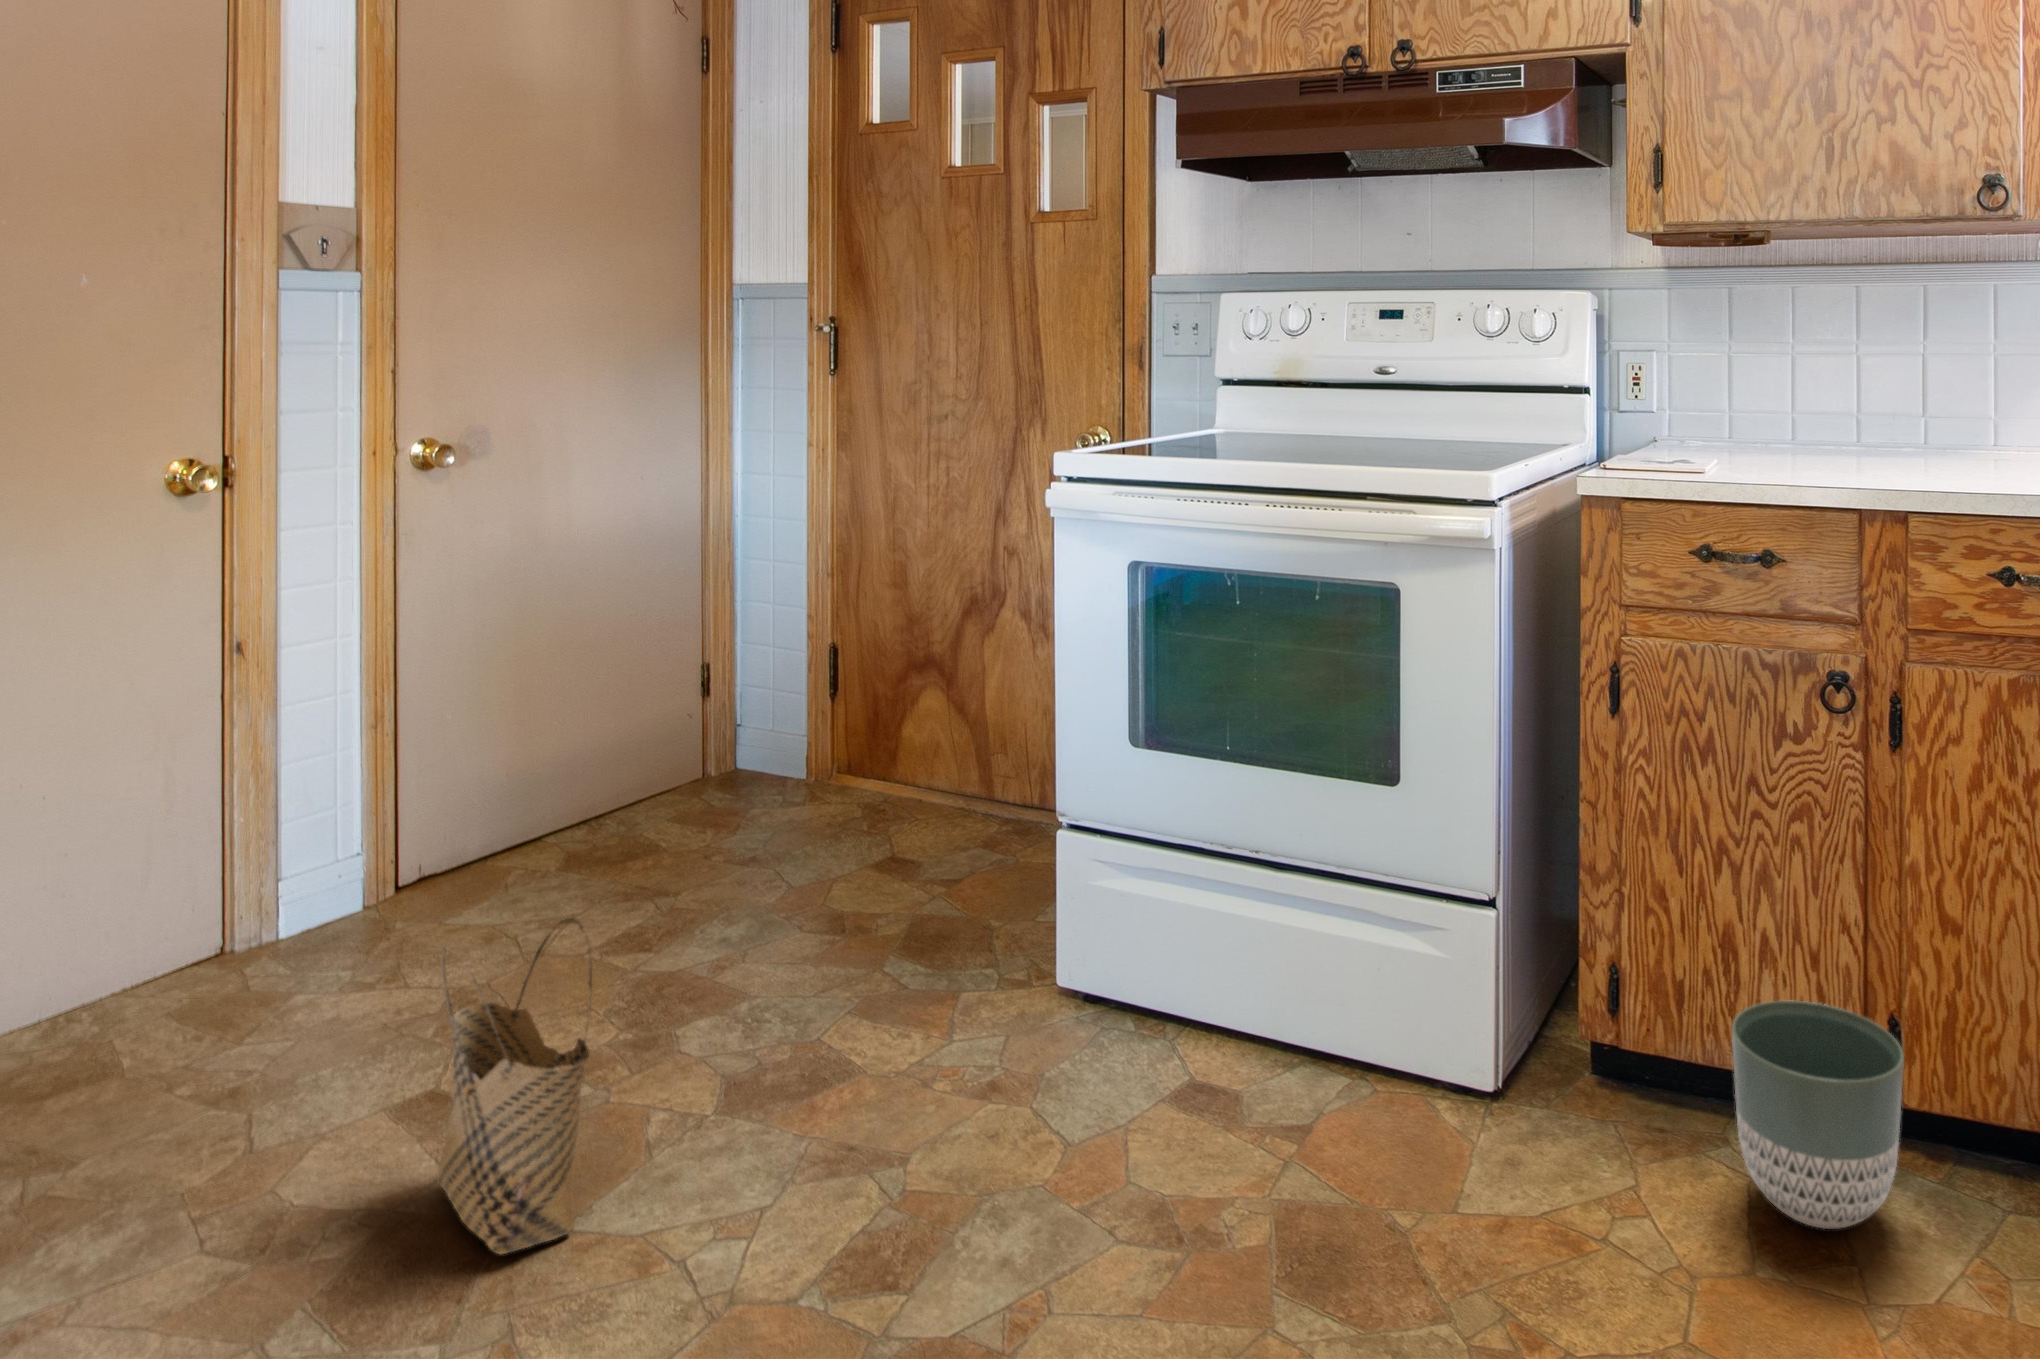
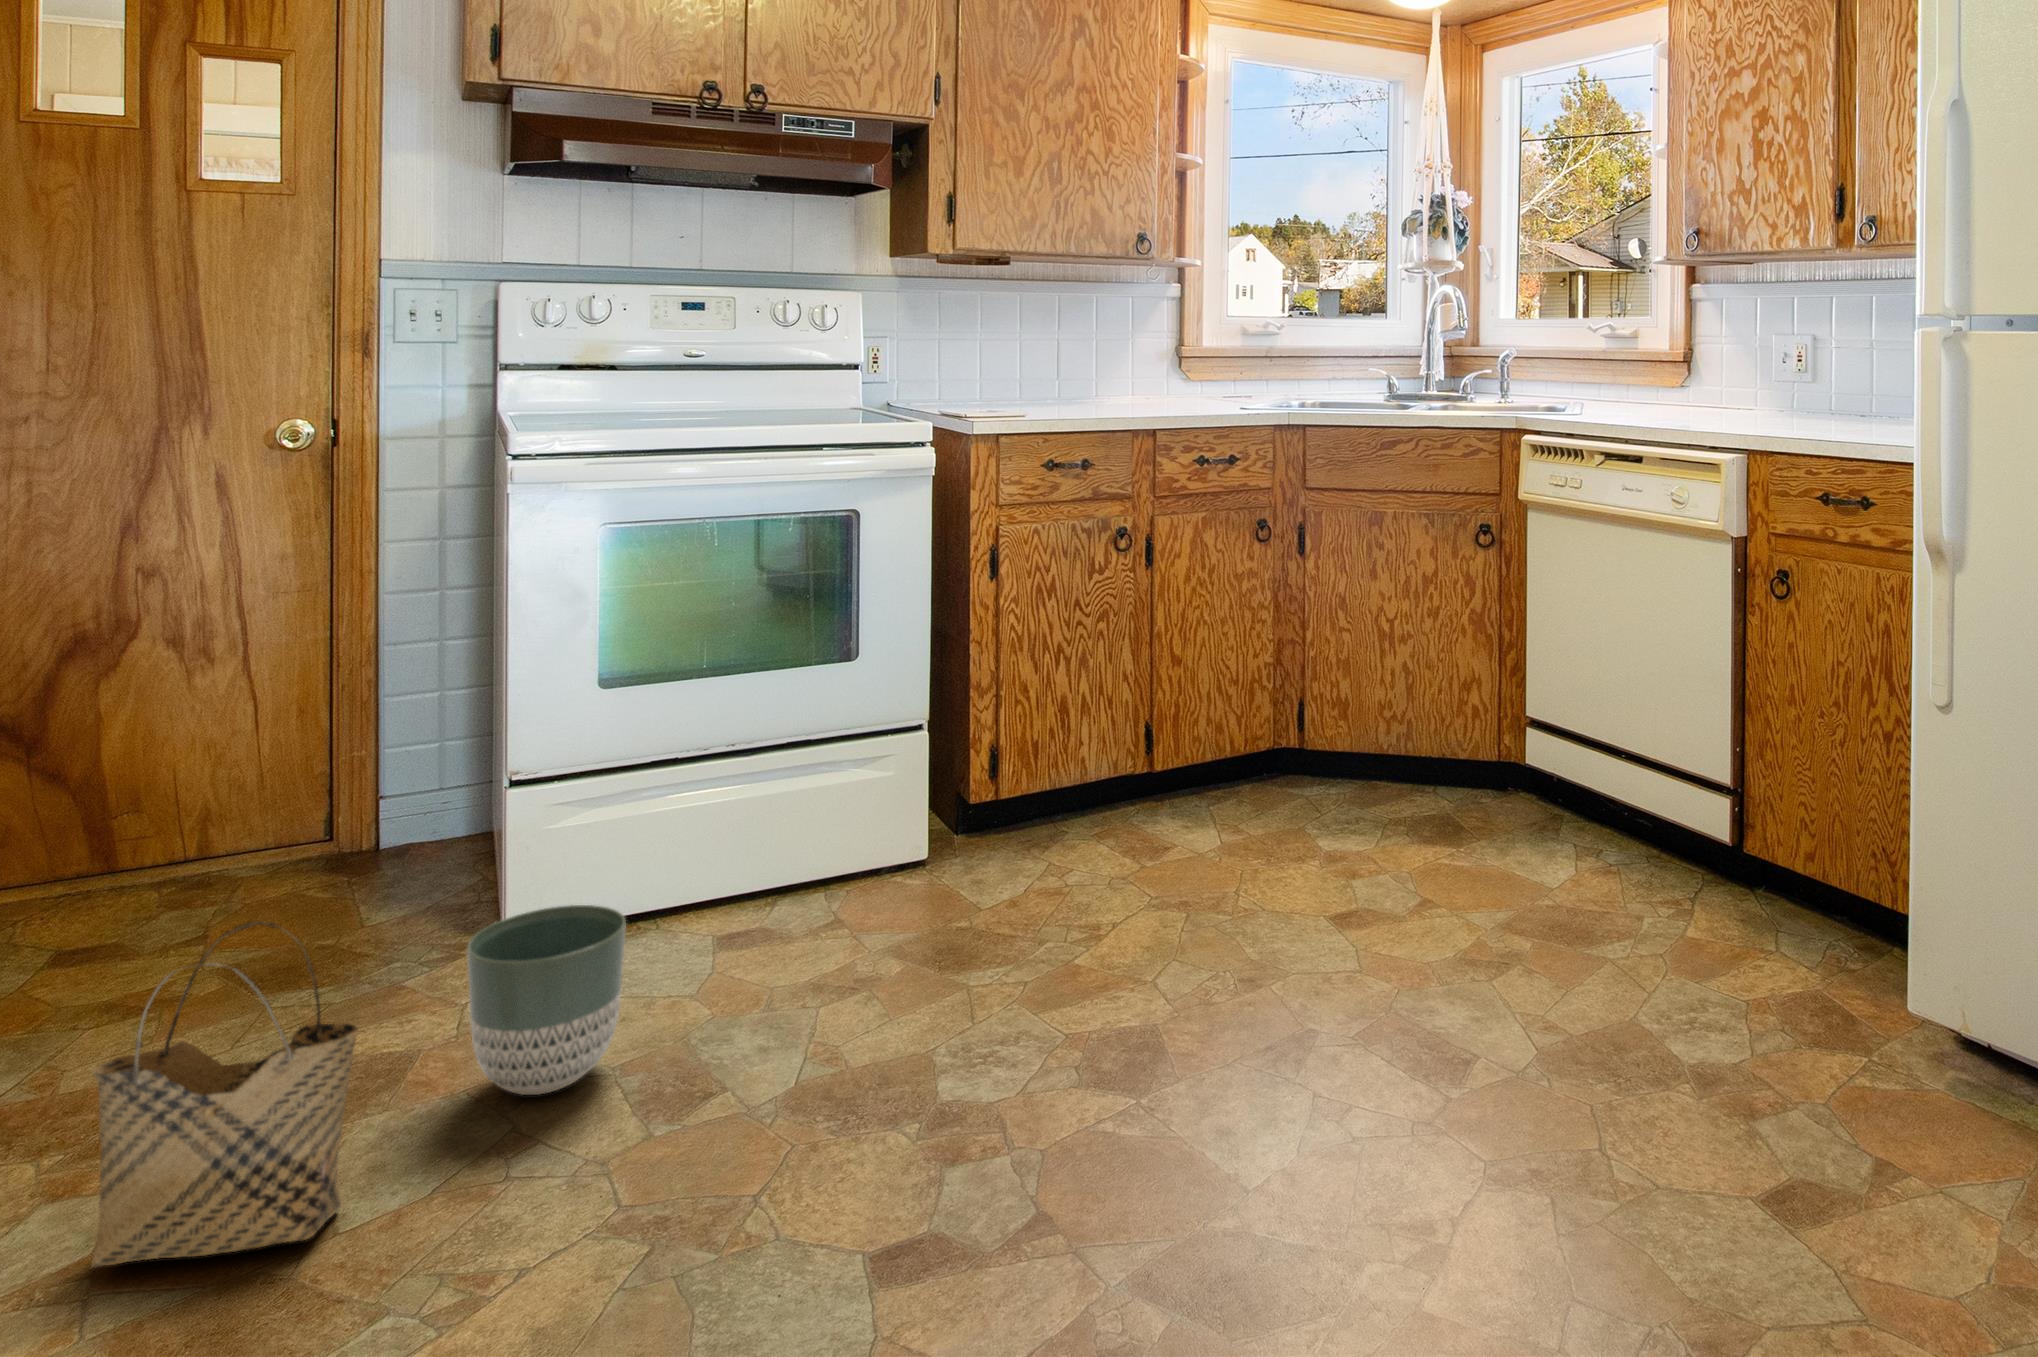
planter: present [1732,1001,1904,1229] -> present [467,905,626,1095]

